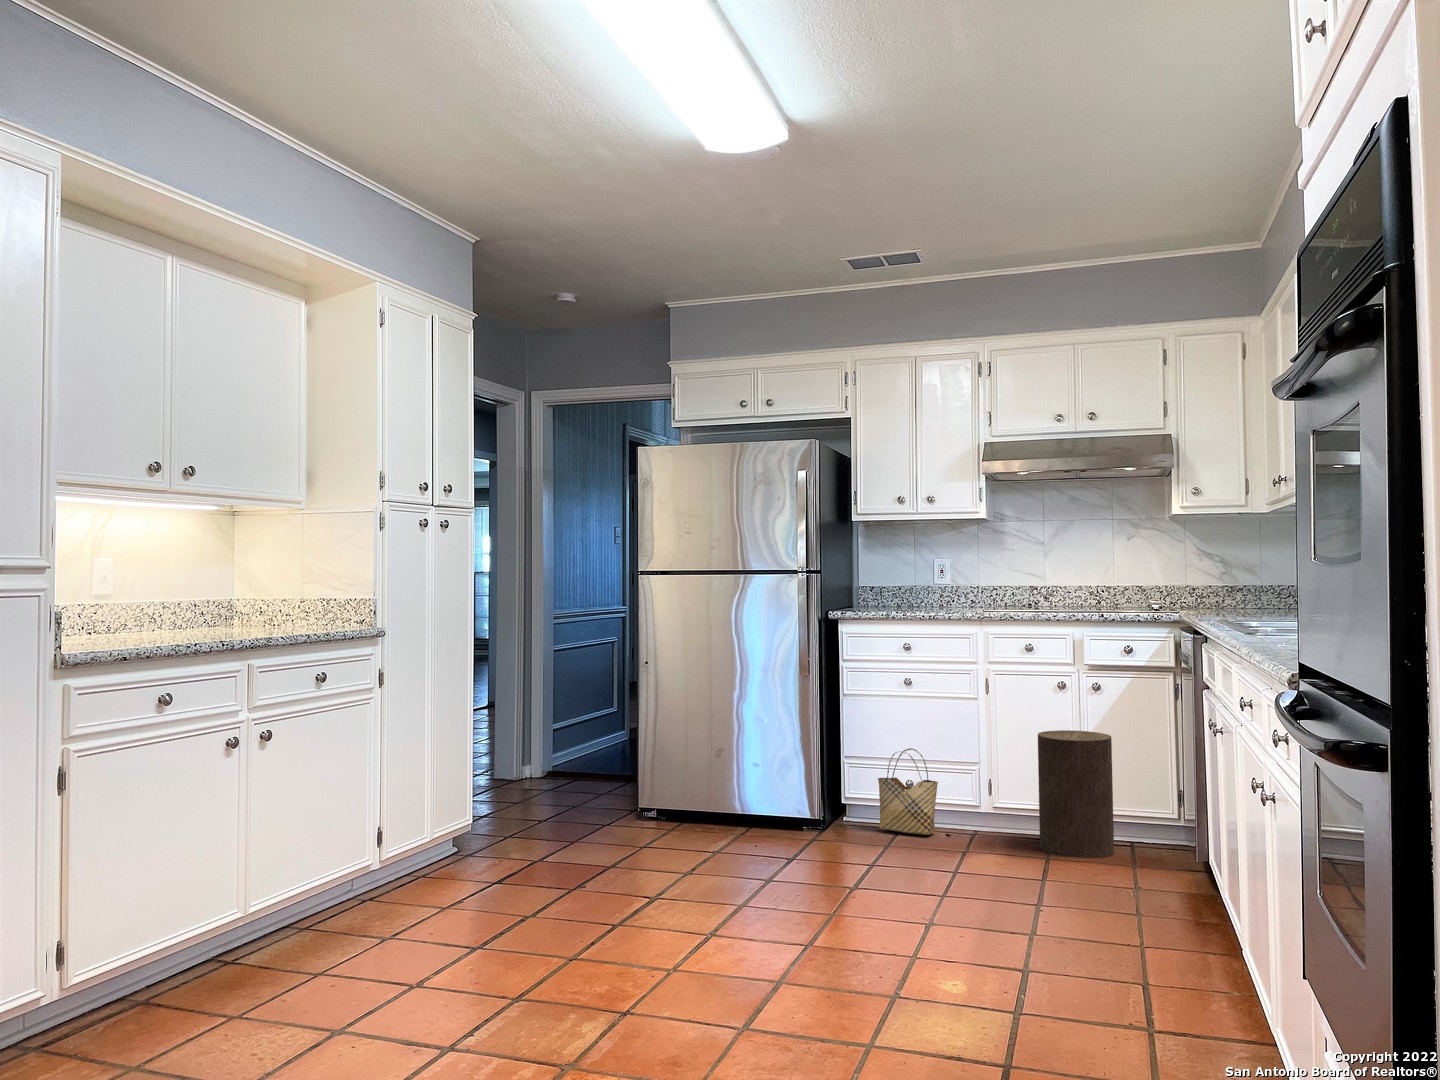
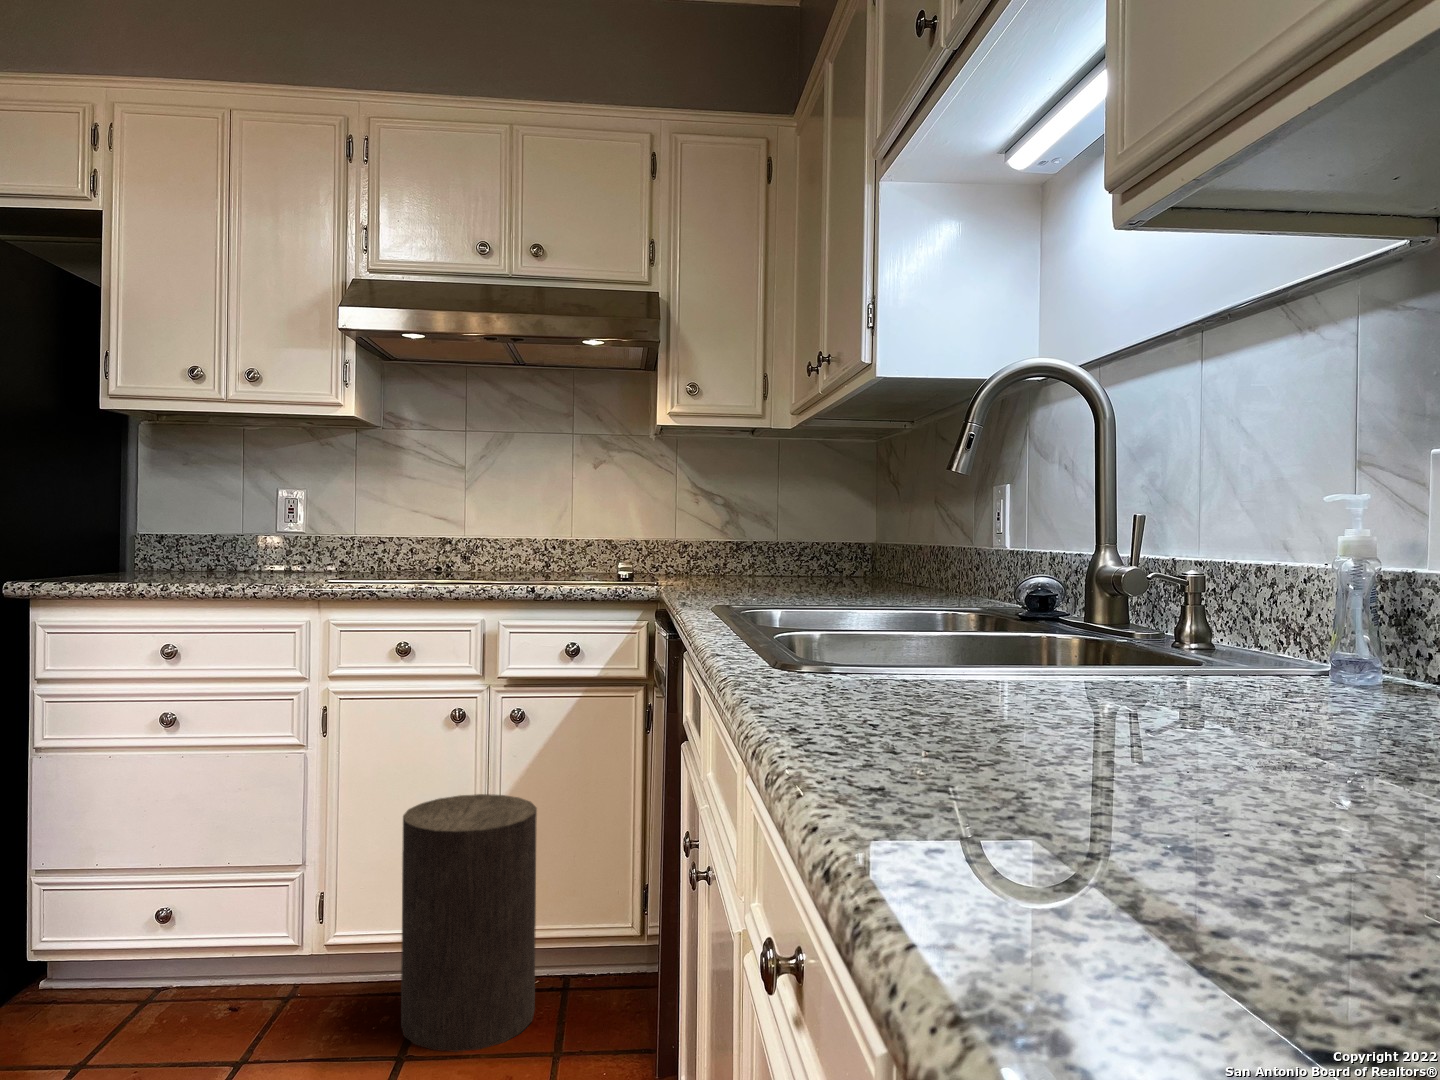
woven basket: present [878,748,938,835] -> none [82,848,214,1027]

